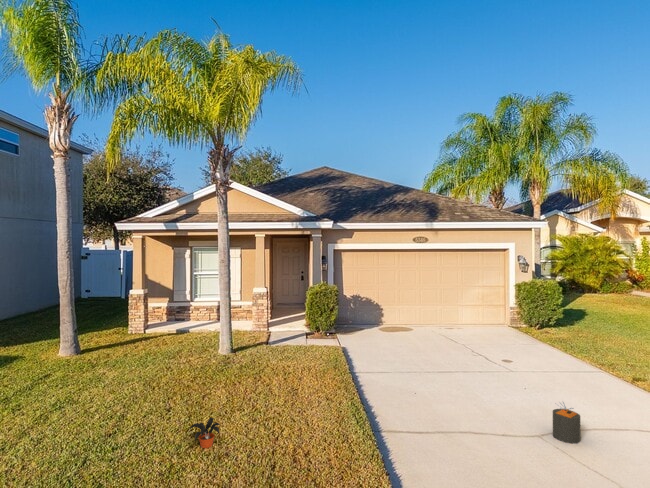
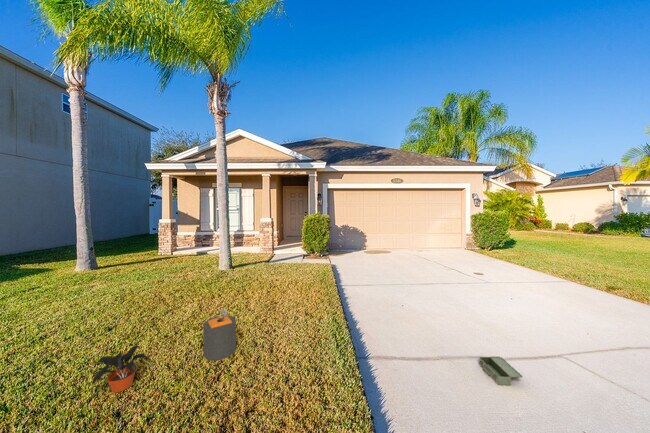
trash can: present [553,405,580,443] -> present [203,307,236,360]
toolbox: none [468,429,494,447] -> present [479,357,522,385]

